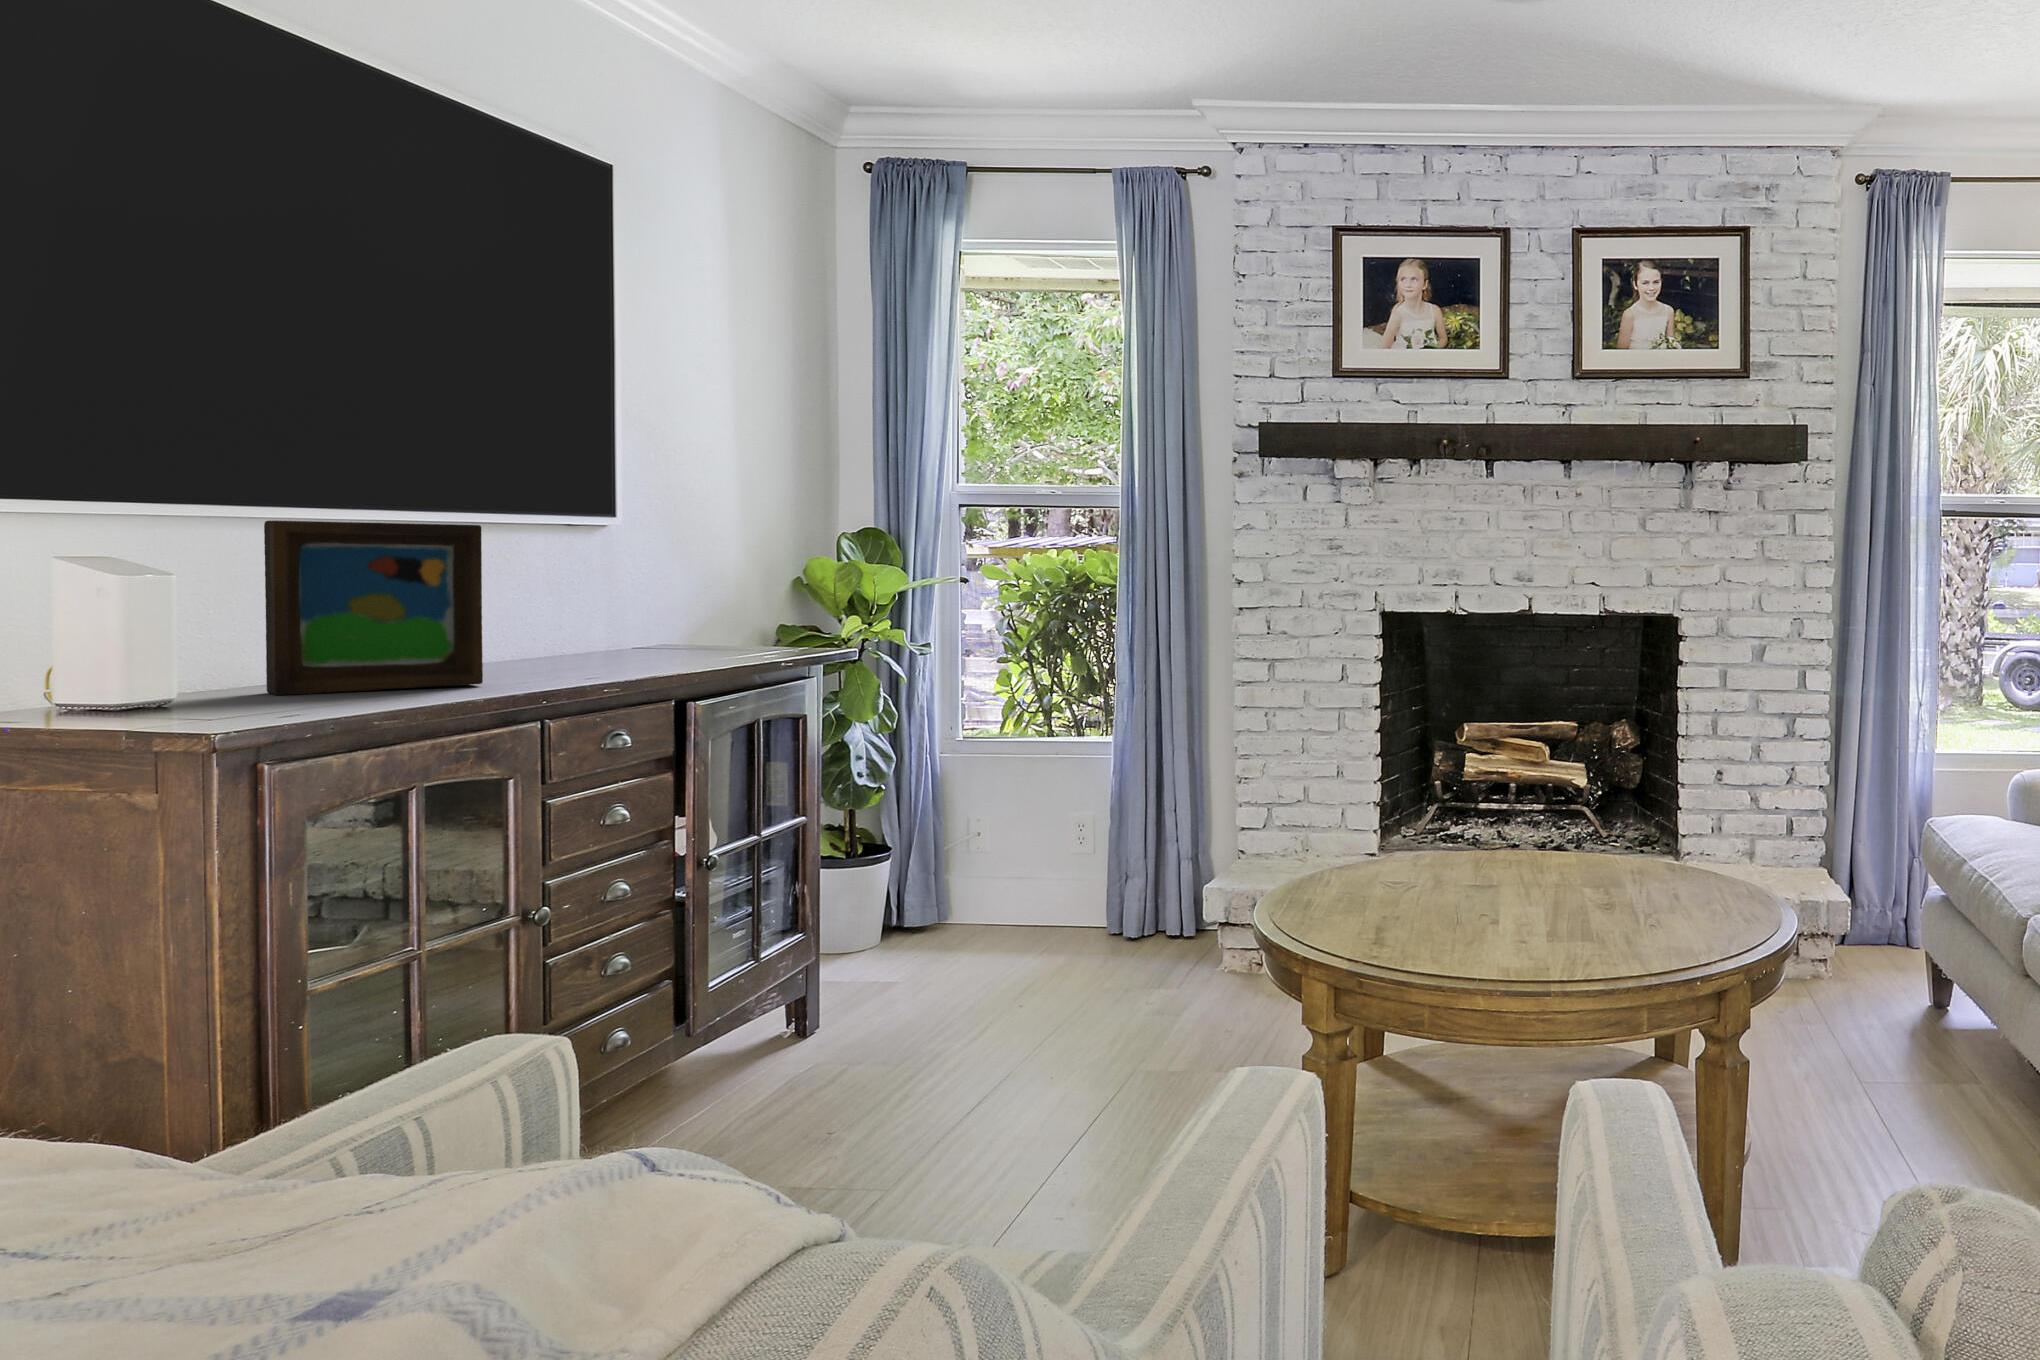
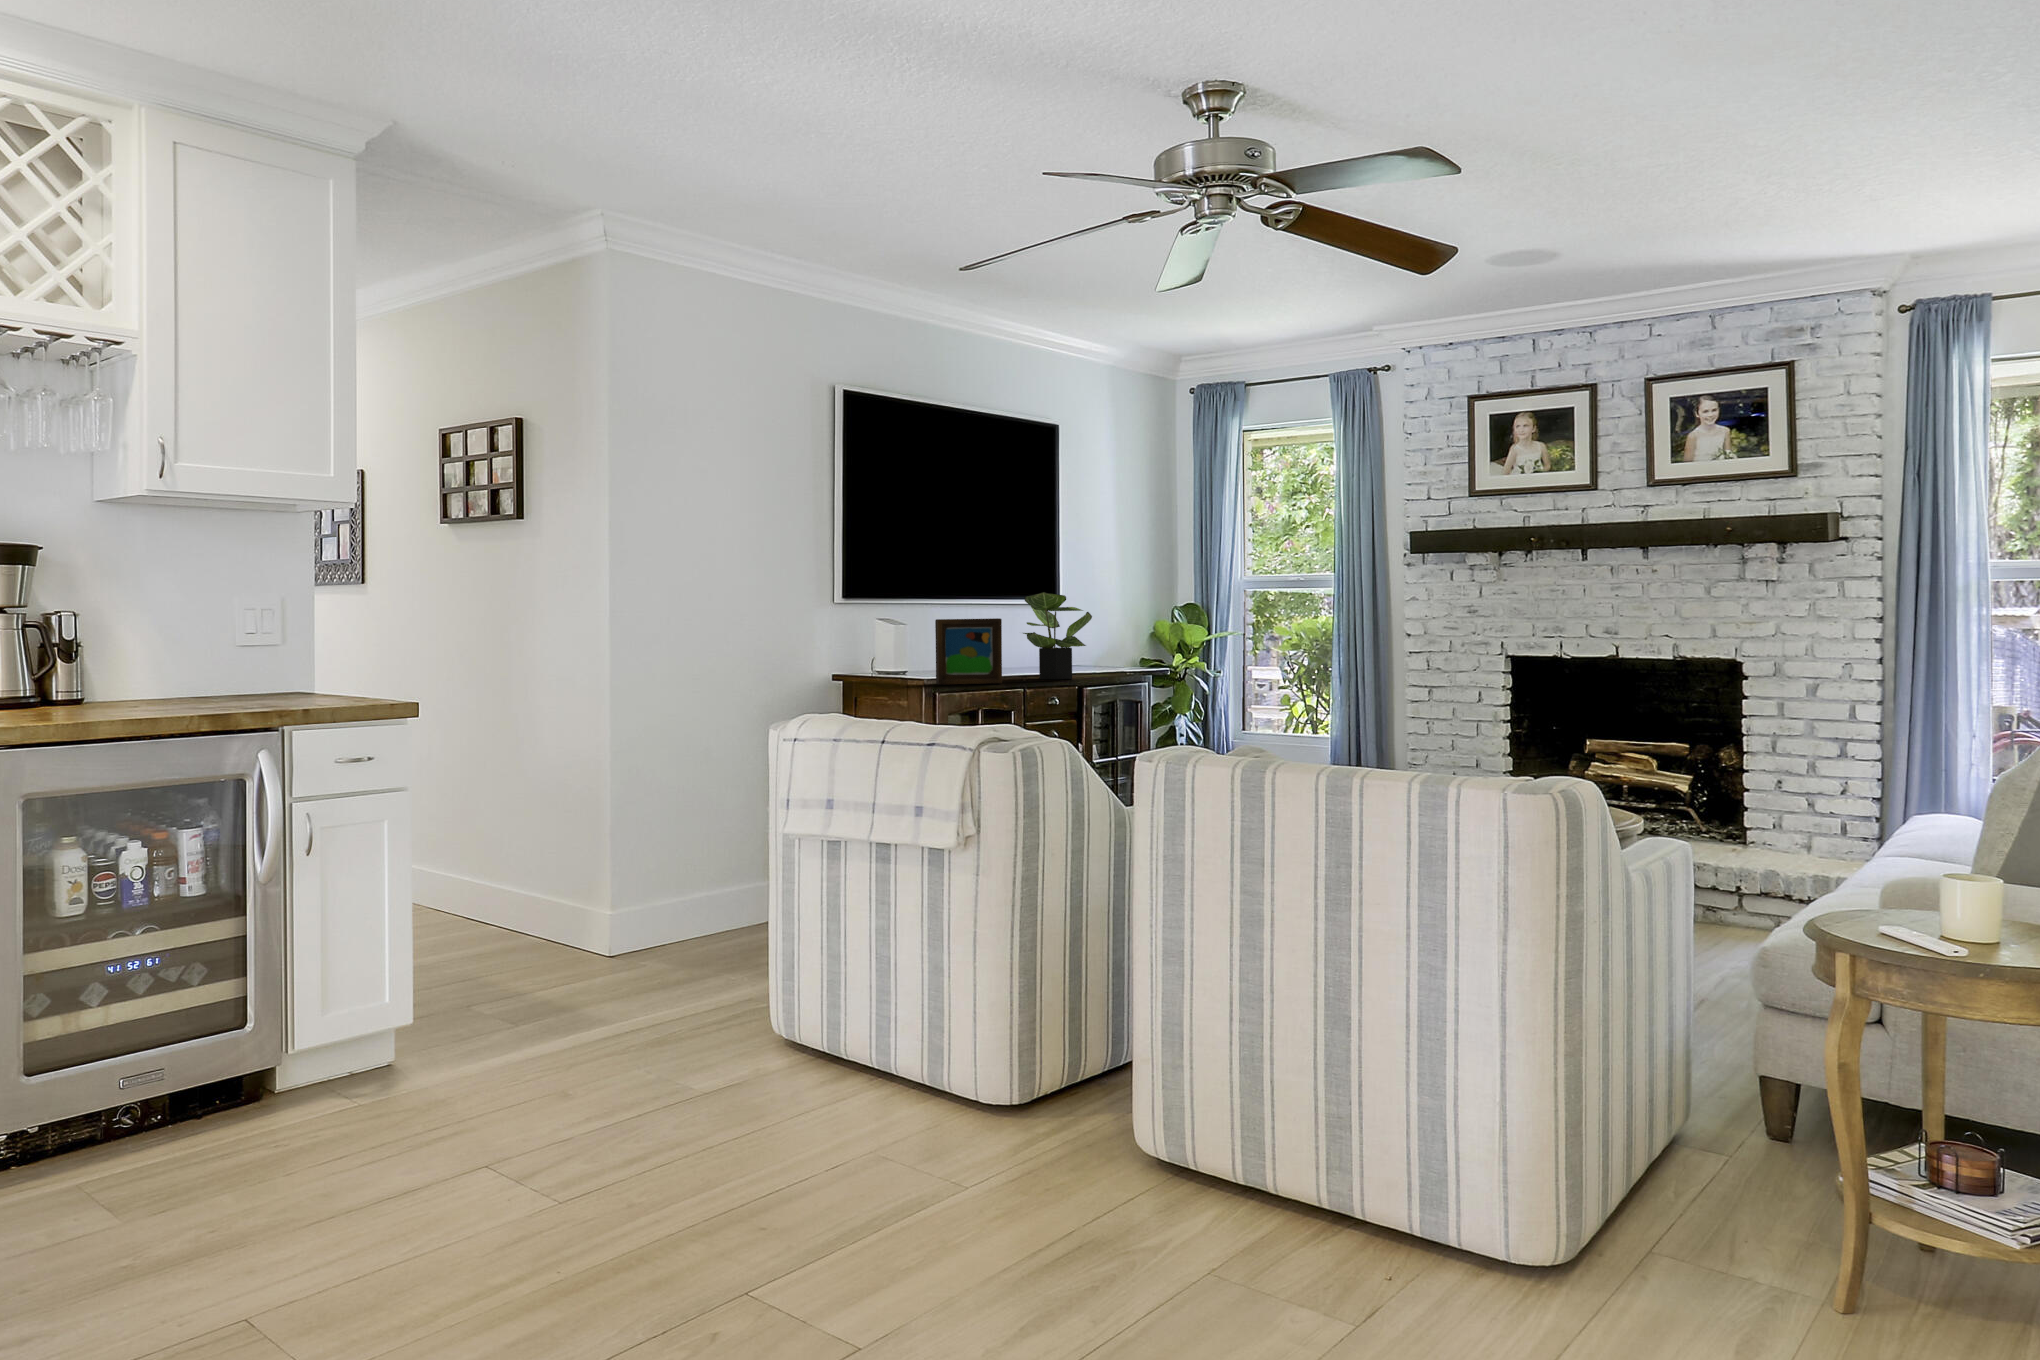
potted plant: none [523,470,709,667] -> present [1023,592,1092,679]

